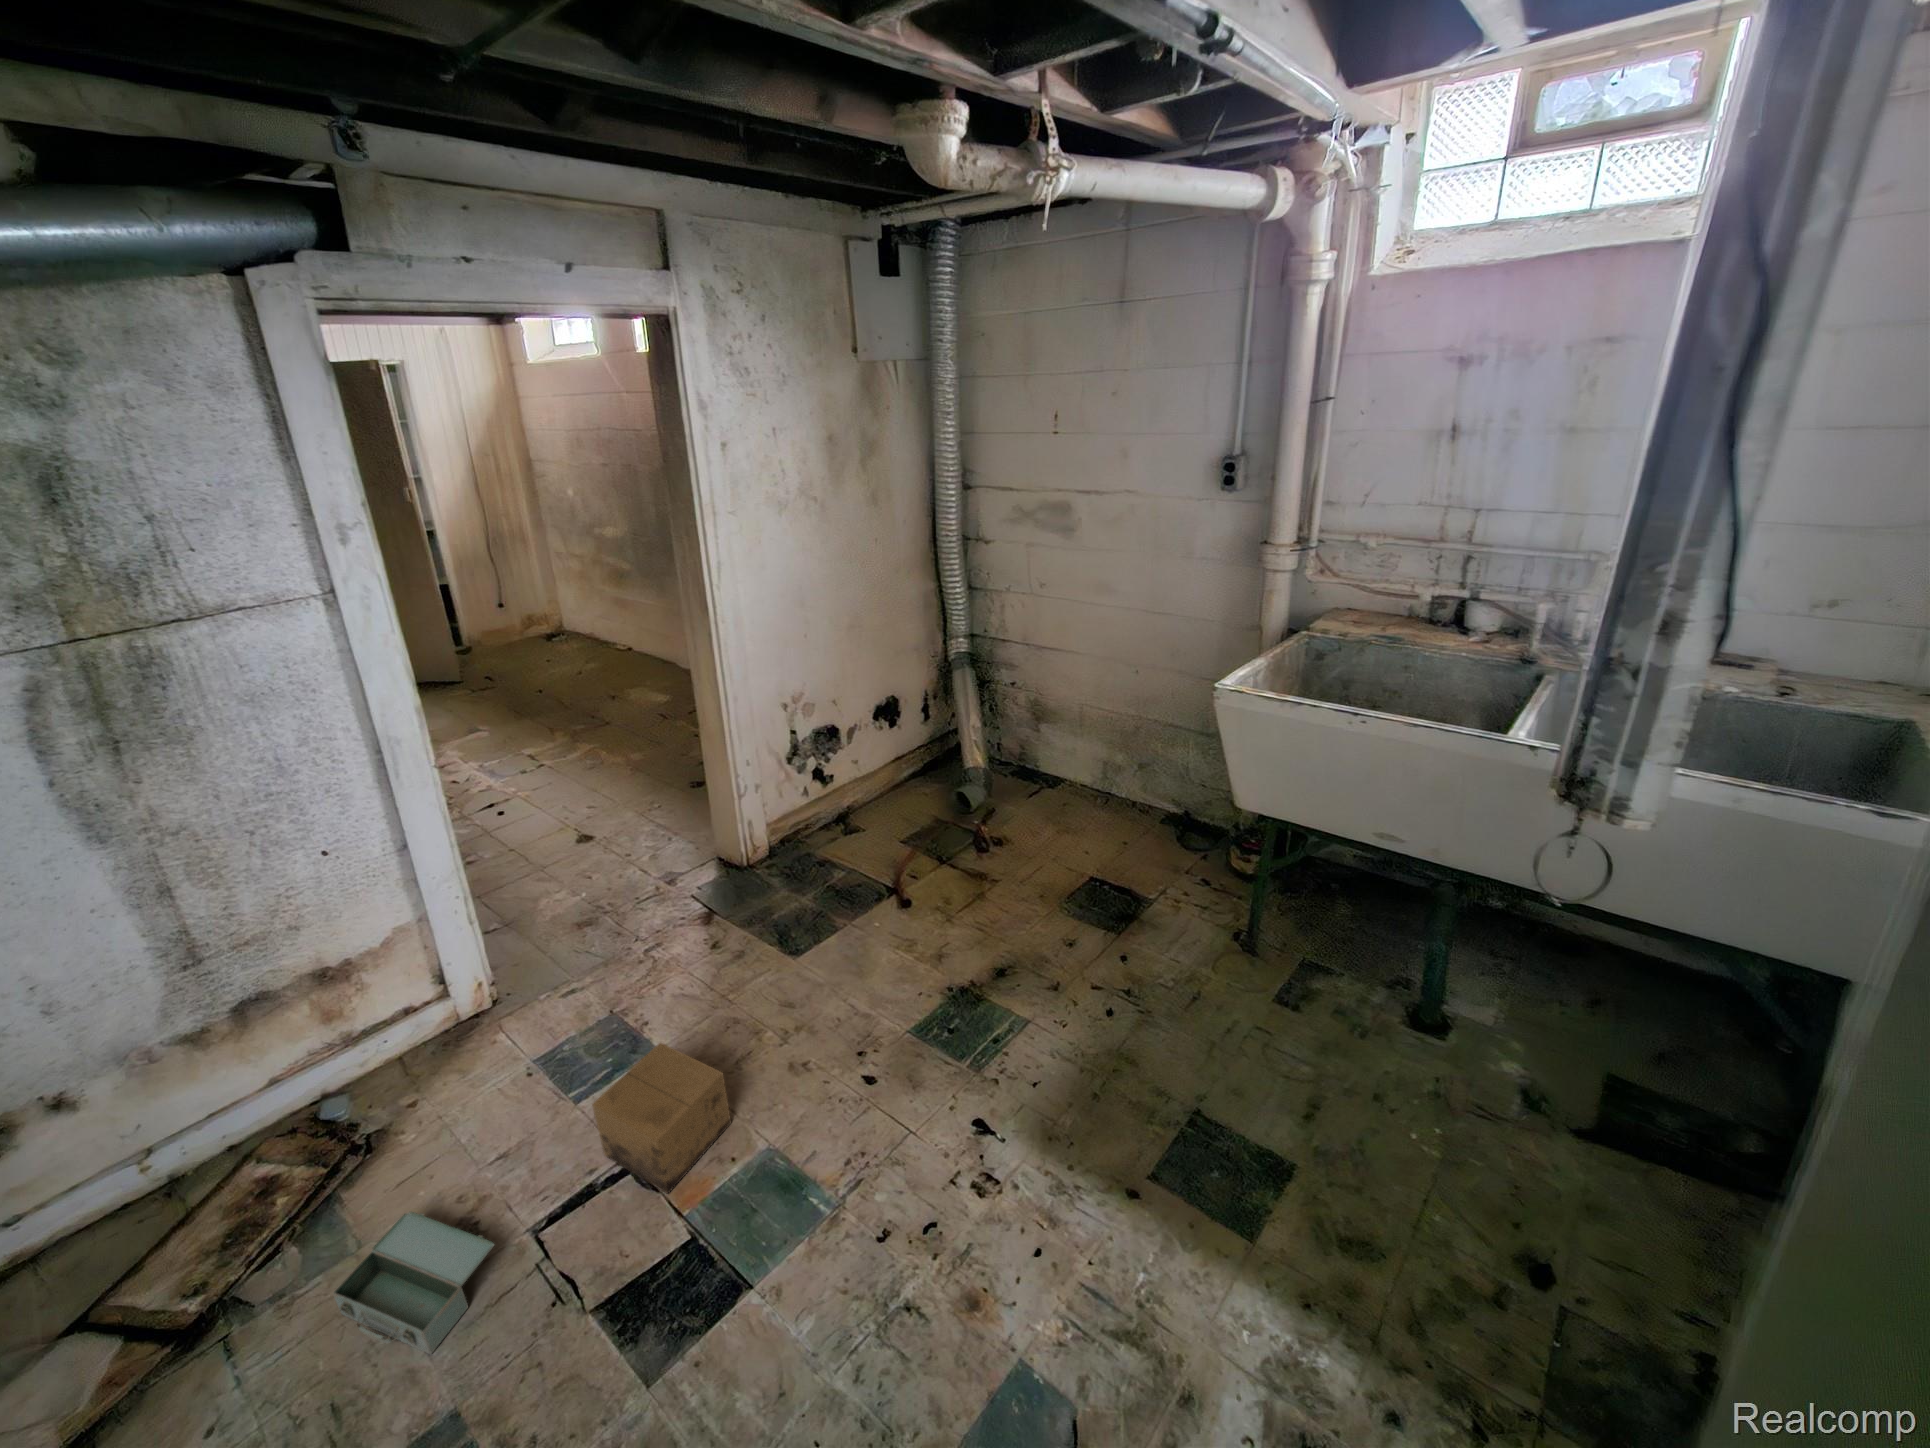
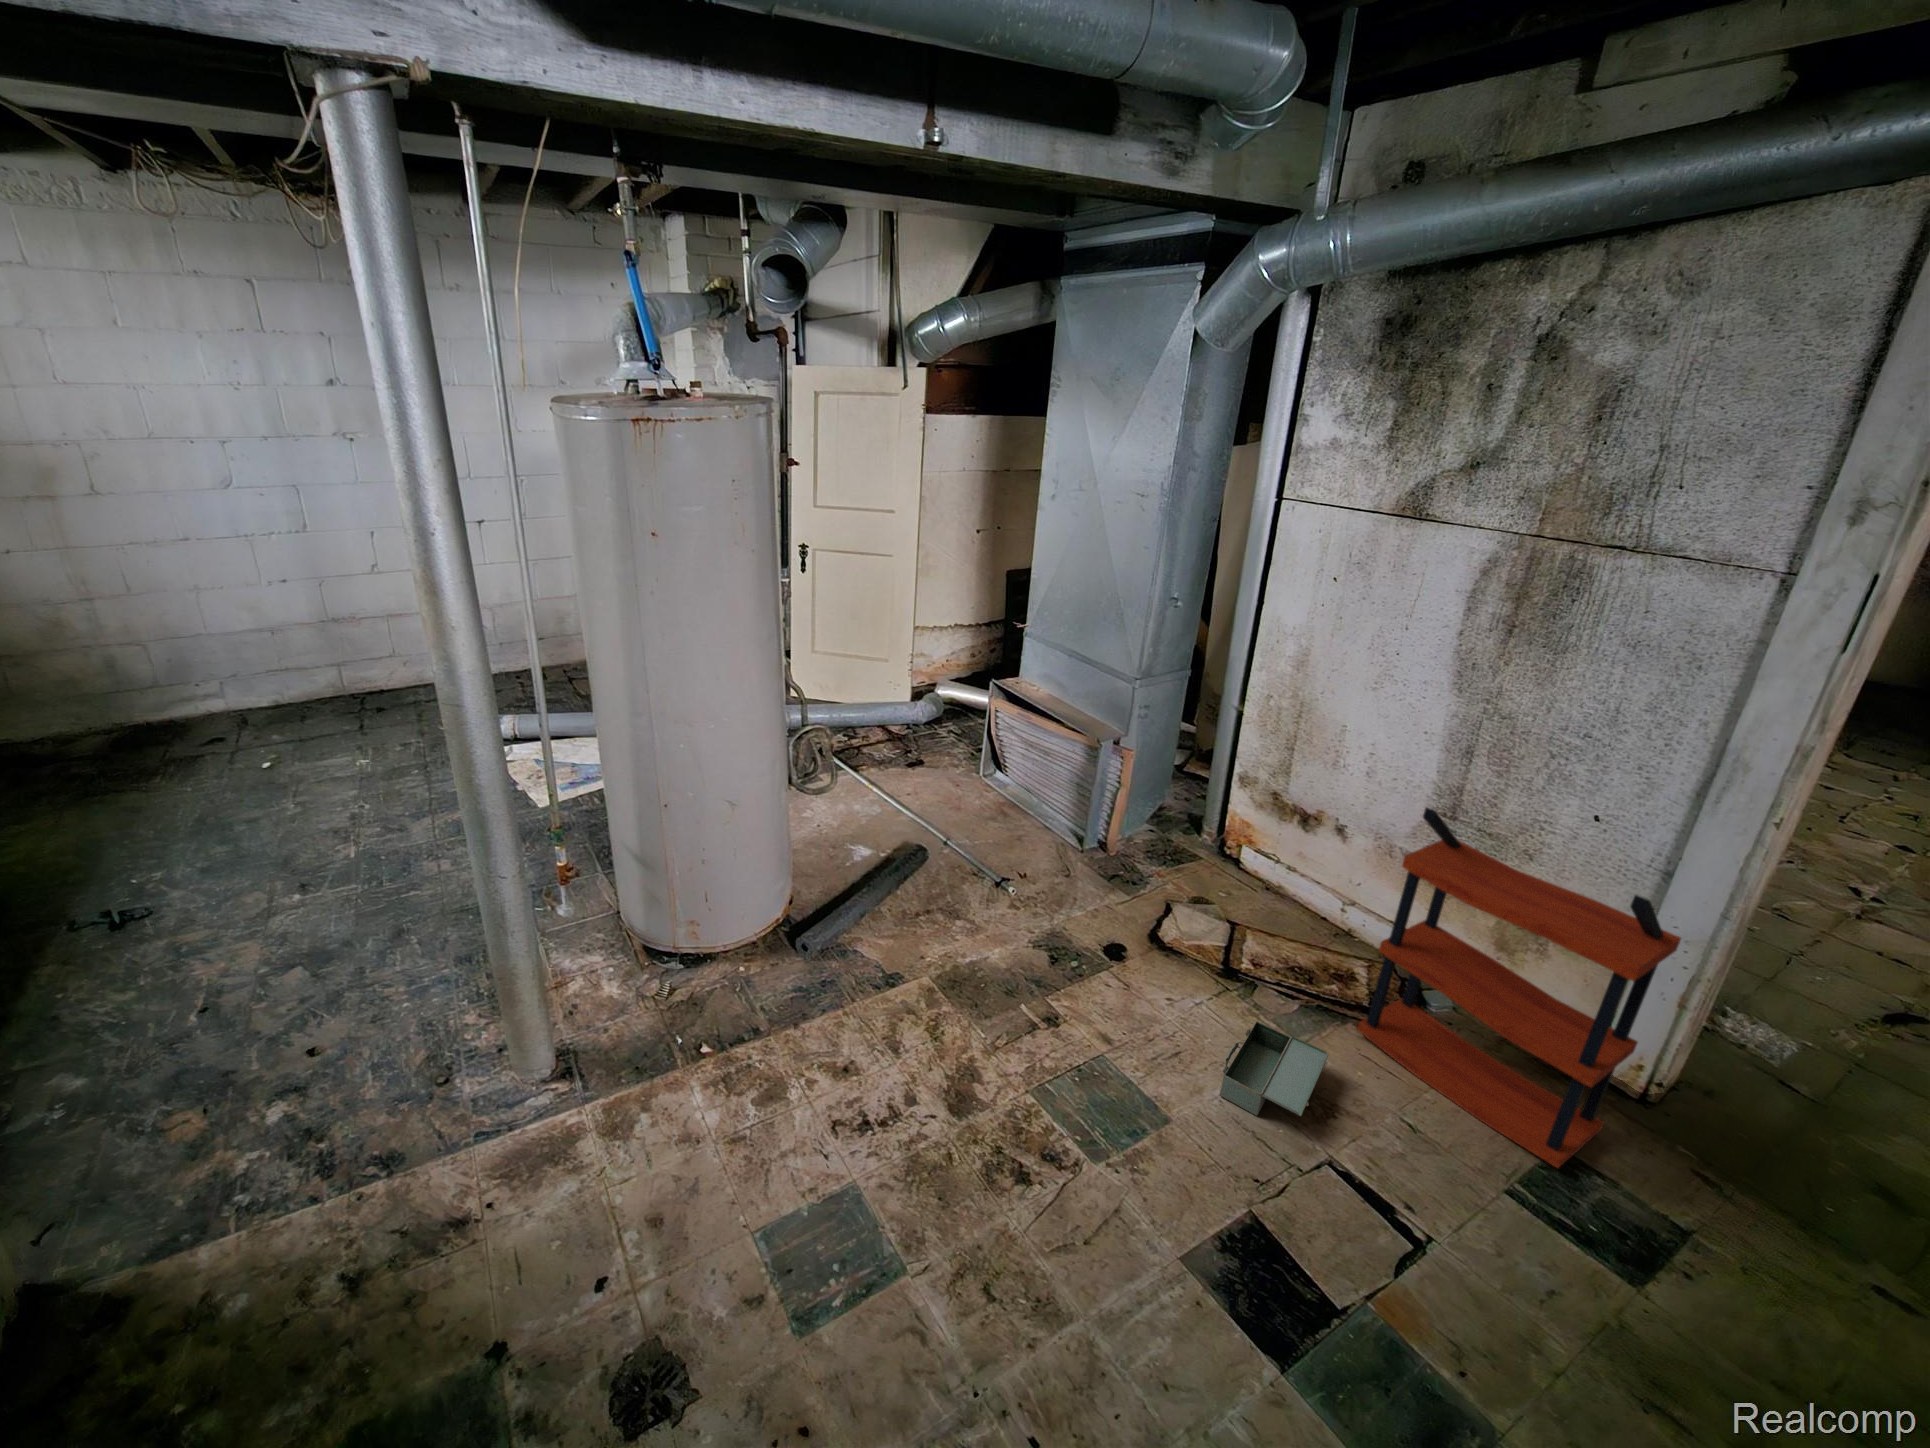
shelving unit: none [259,851,550,1190] -> present [1357,807,1681,1168]
cardboard box: present [592,1043,731,1194] -> none [1392,1169,1590,1400]

